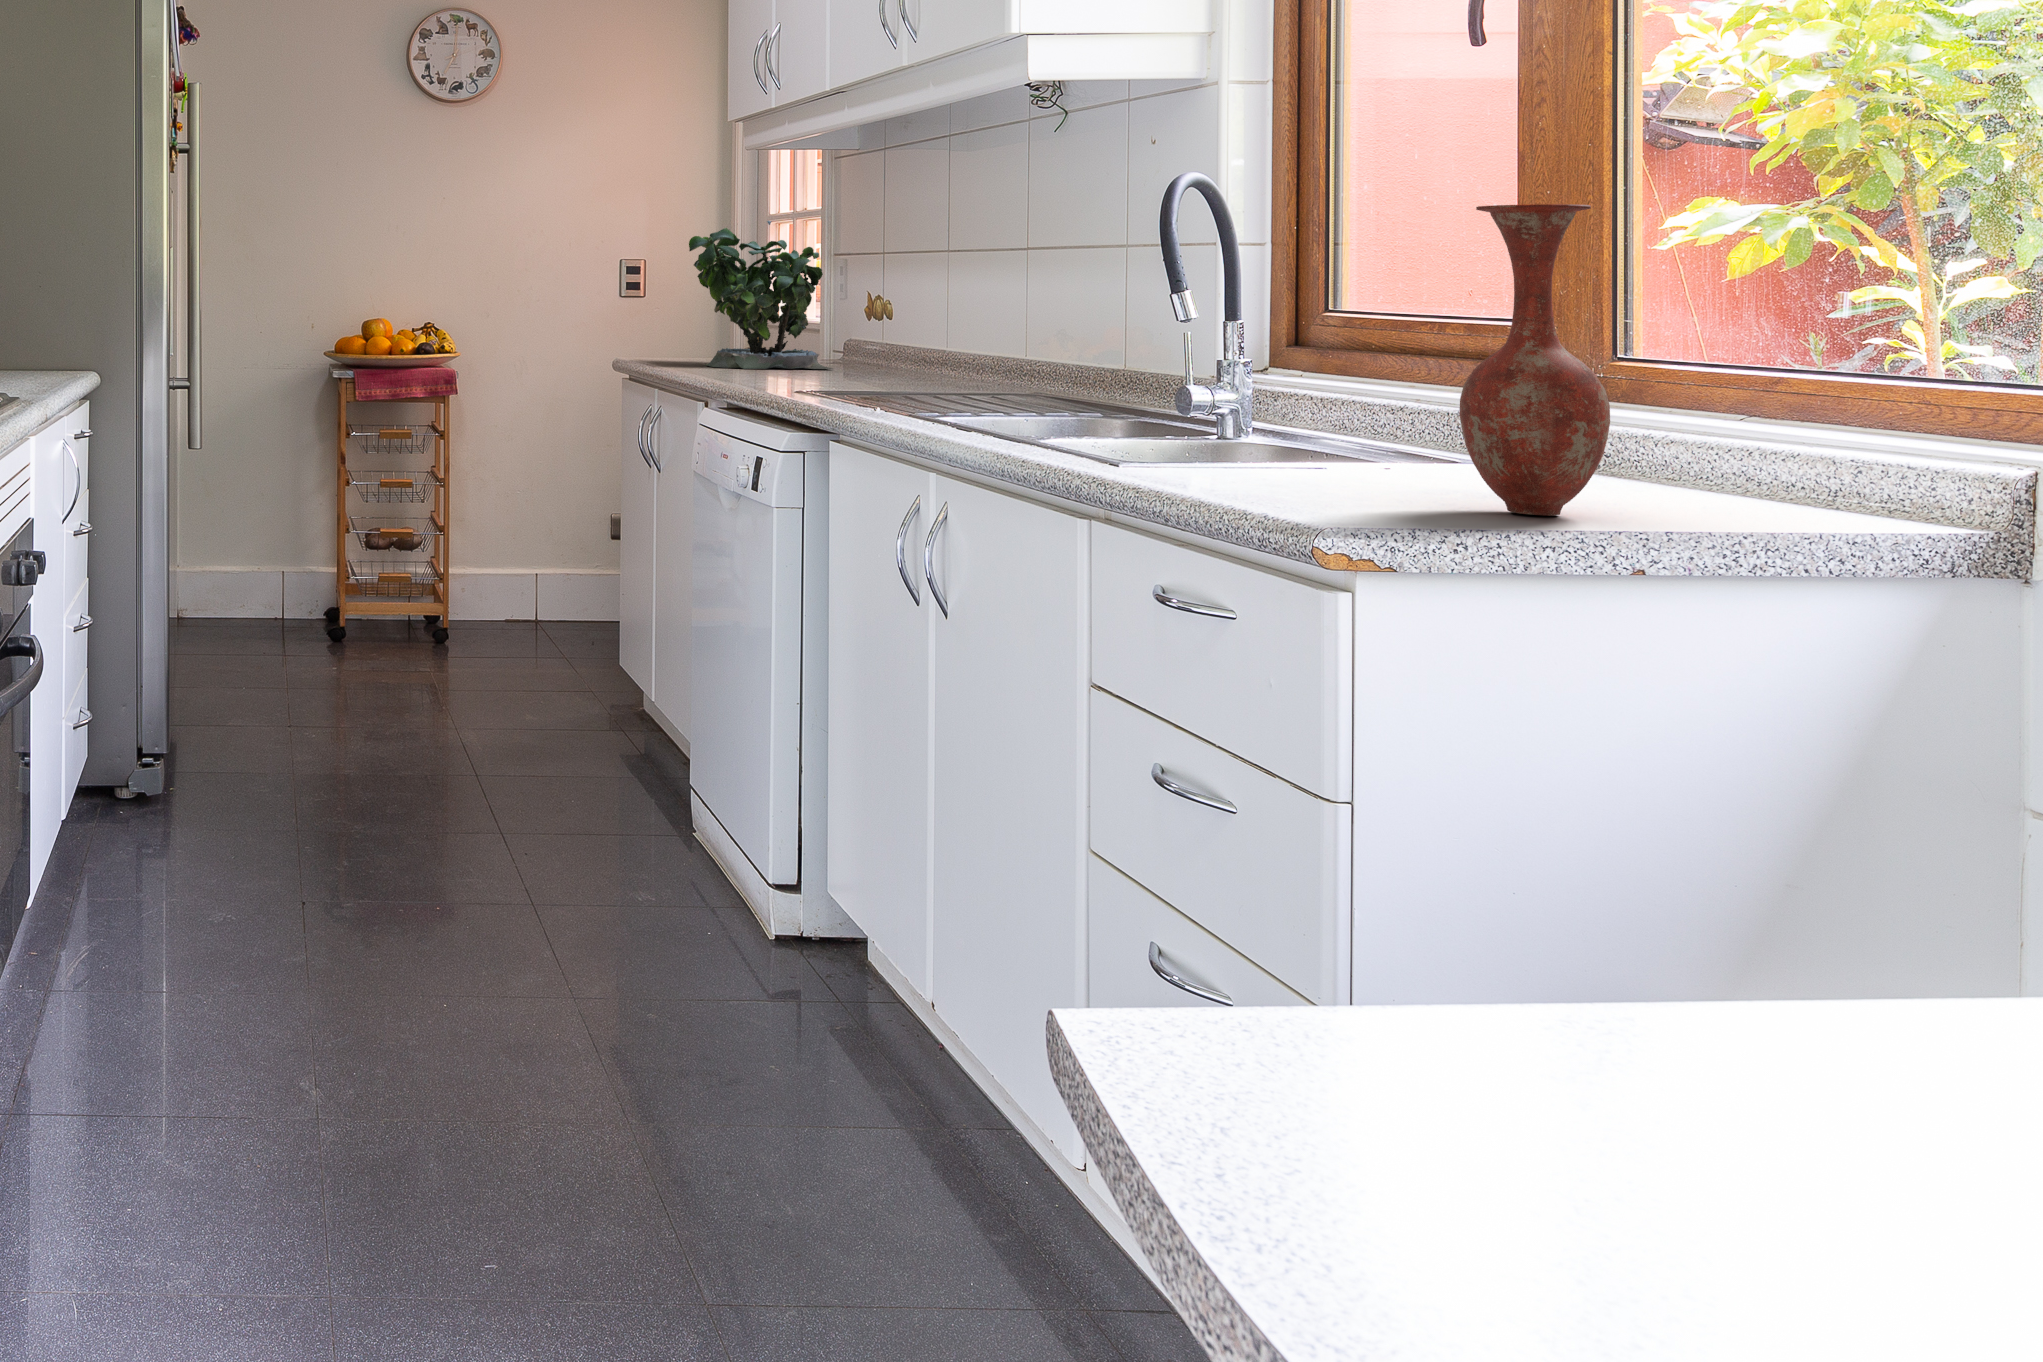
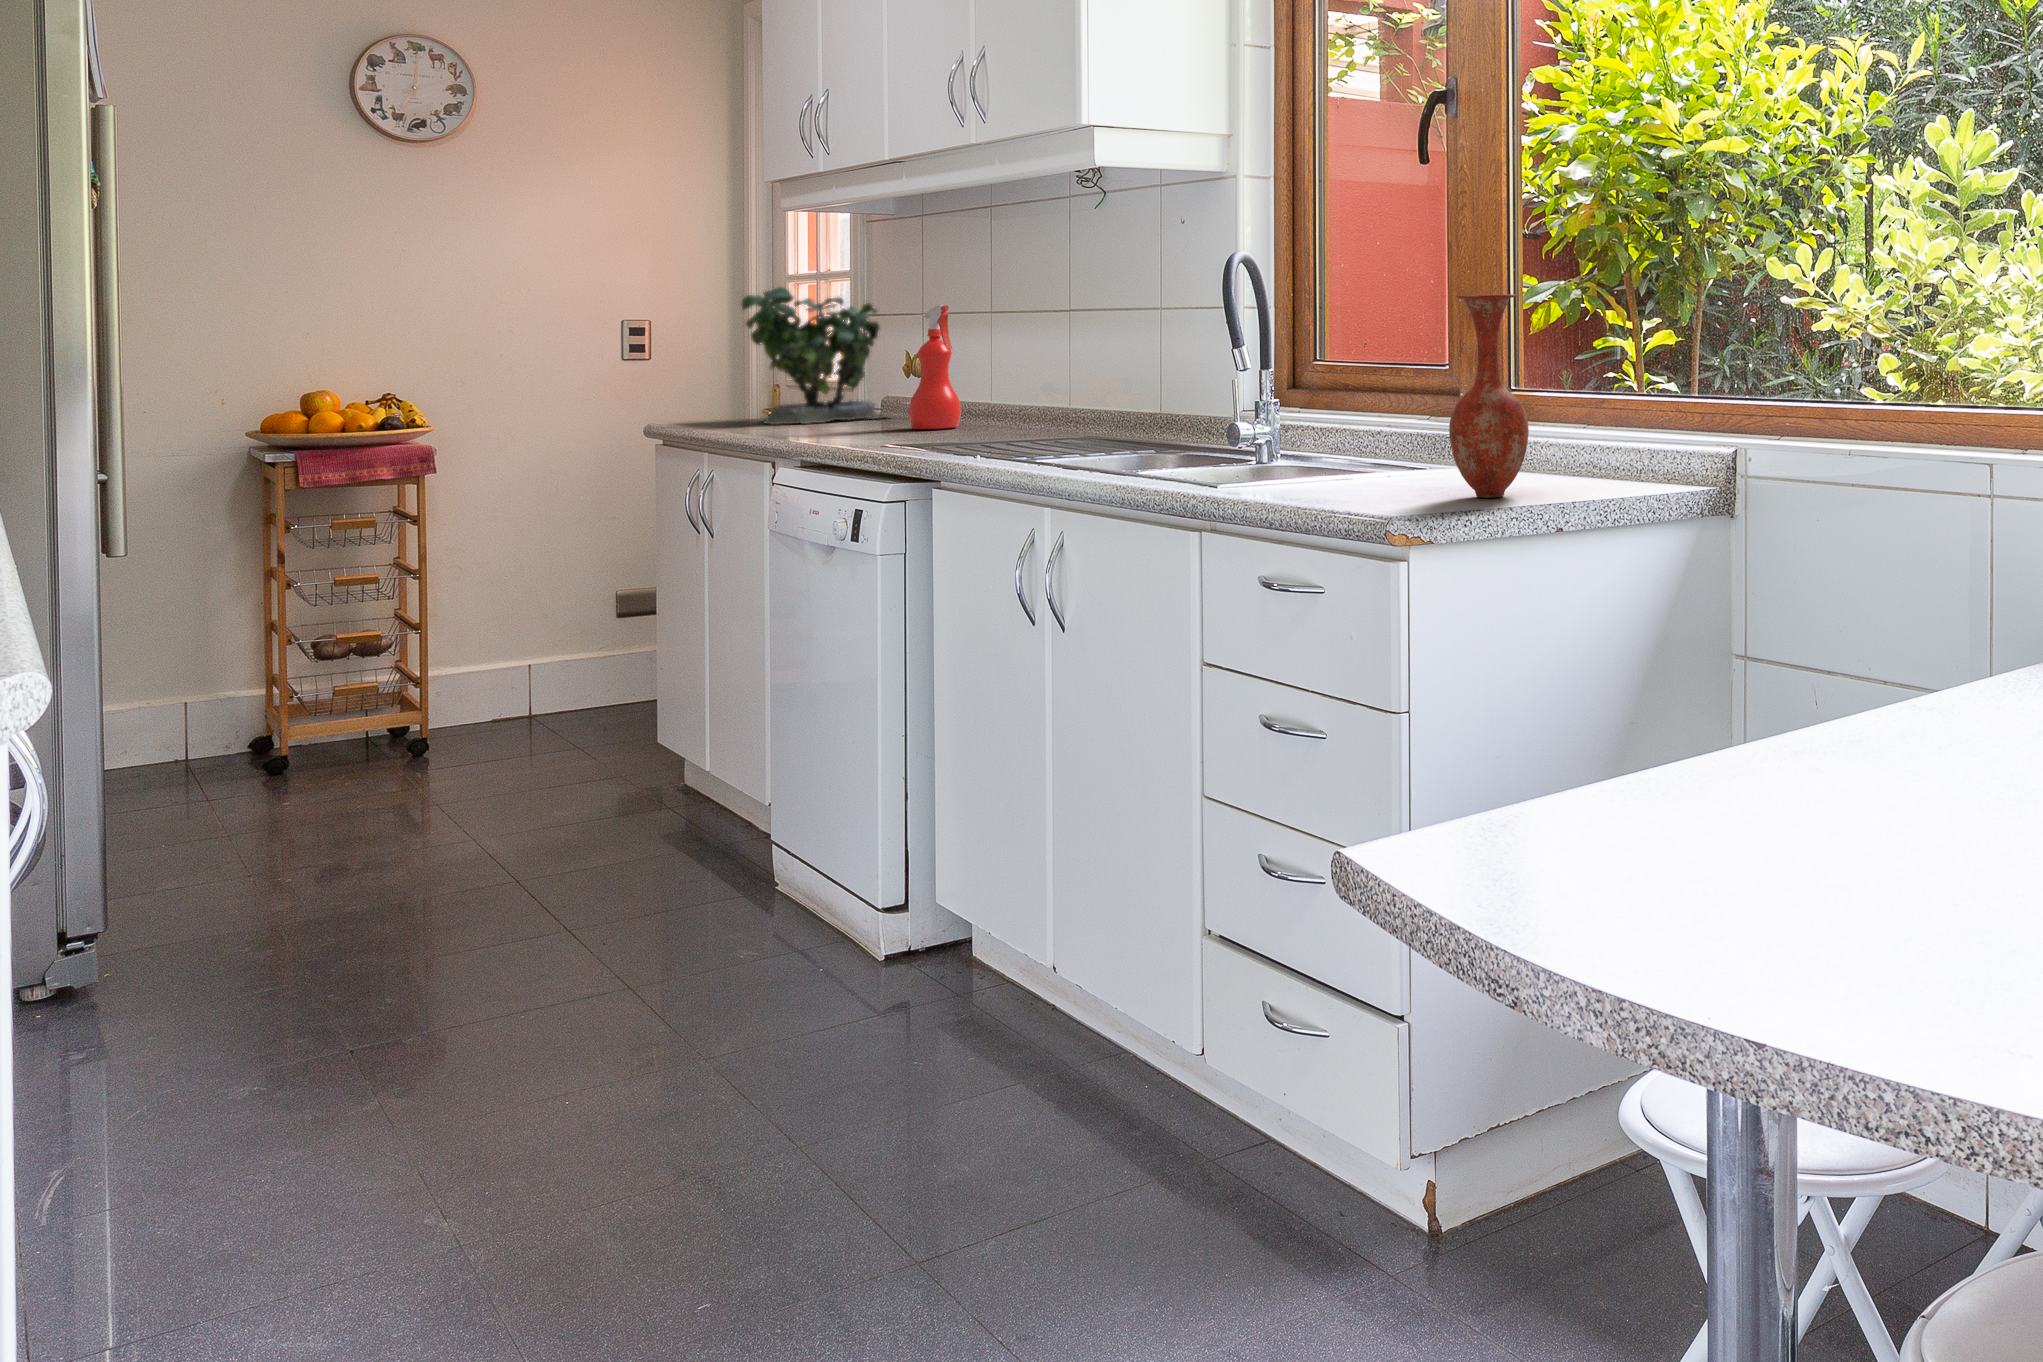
spray bottle: none [836,246,892,381] -> present [909,305,961,429]

